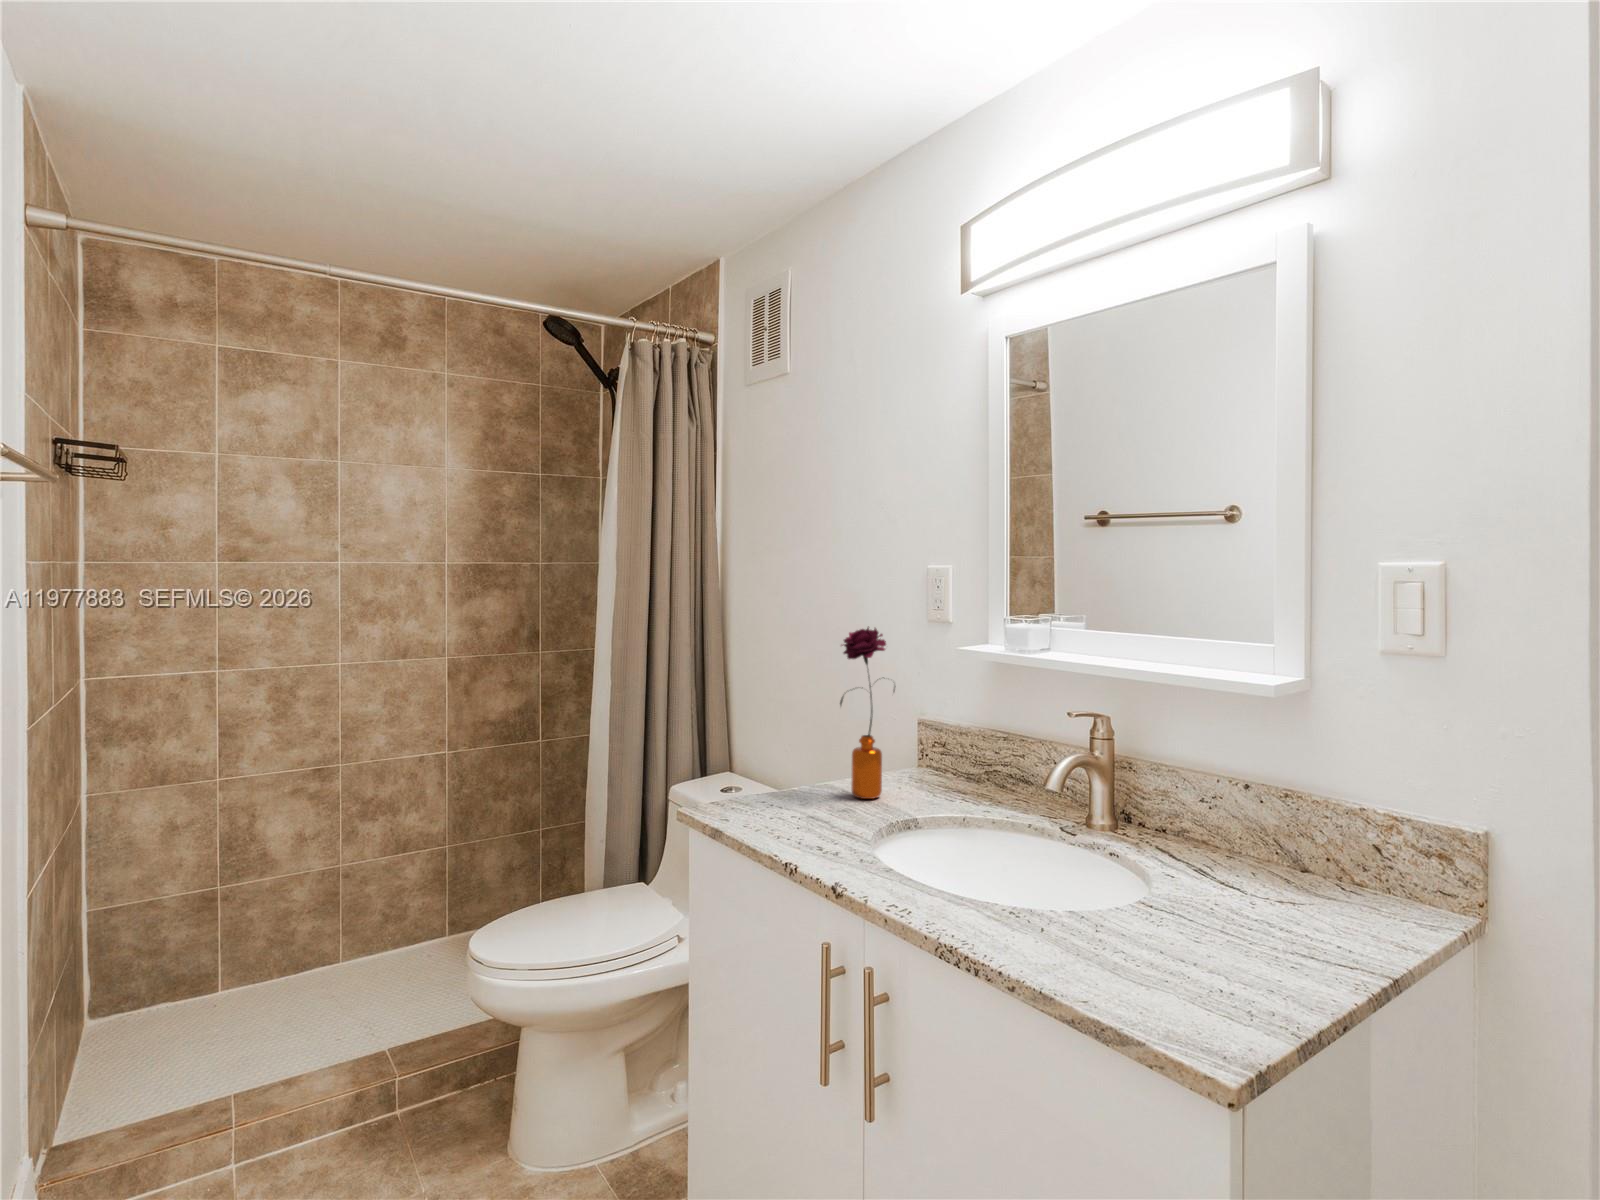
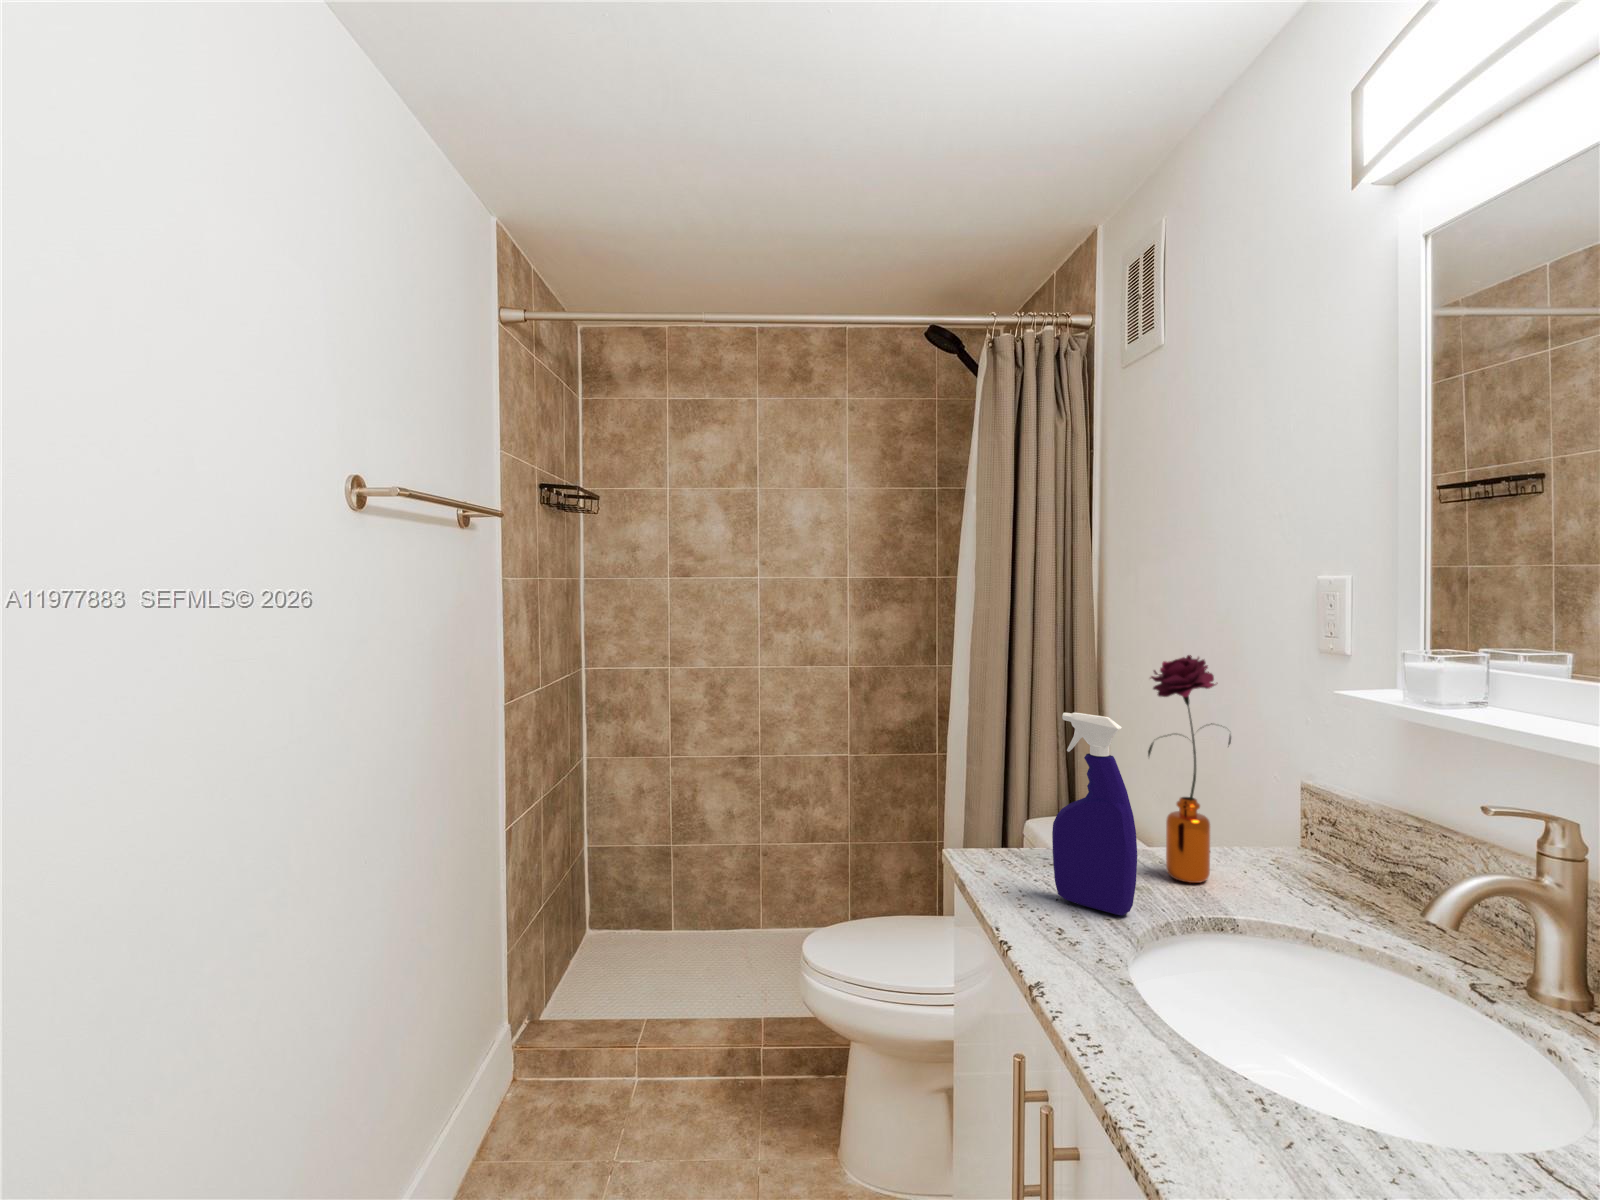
spray bottle: none [789,673,855,825] -> present [1052,712,1137,915]

